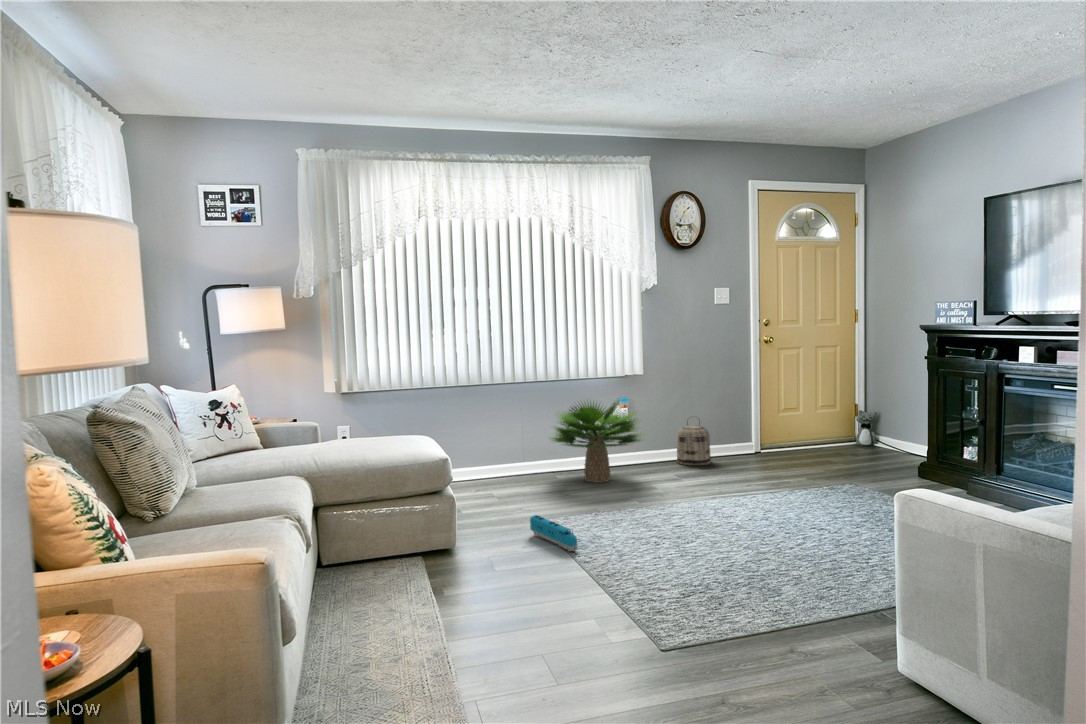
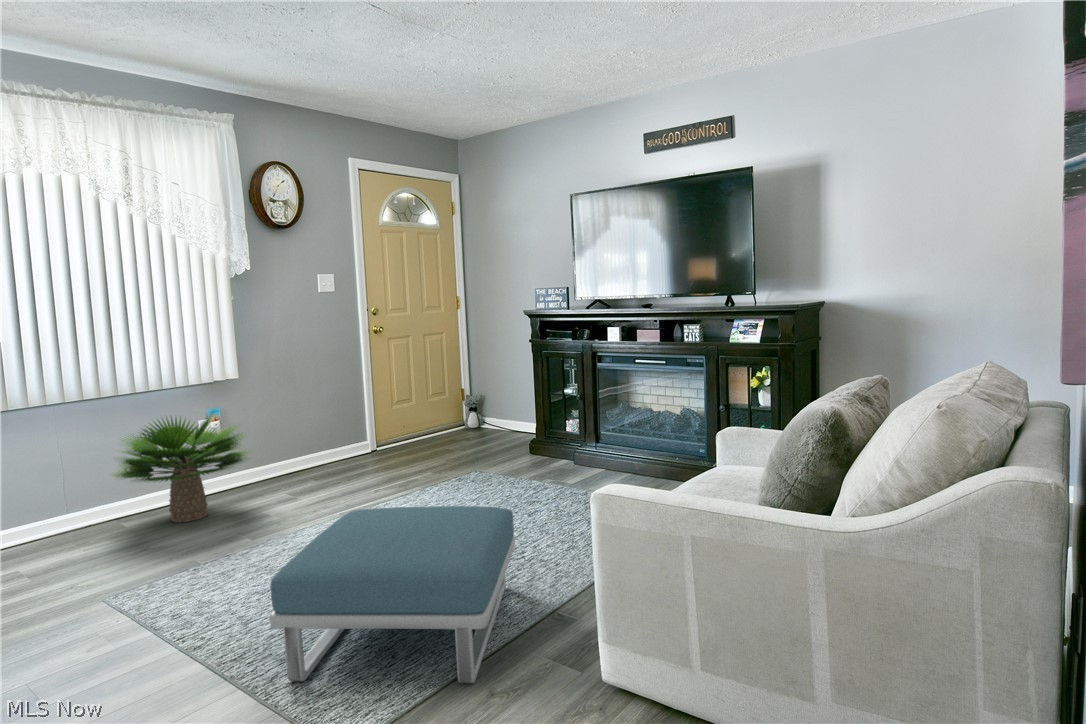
basket: present [677,419,711,466] -> none [288,421,330,478]
footstool: none [631,487,849,638] -> present [270,506,515,683]
toy train: present [530,515,578,551] -> none [94,595,179,637]

